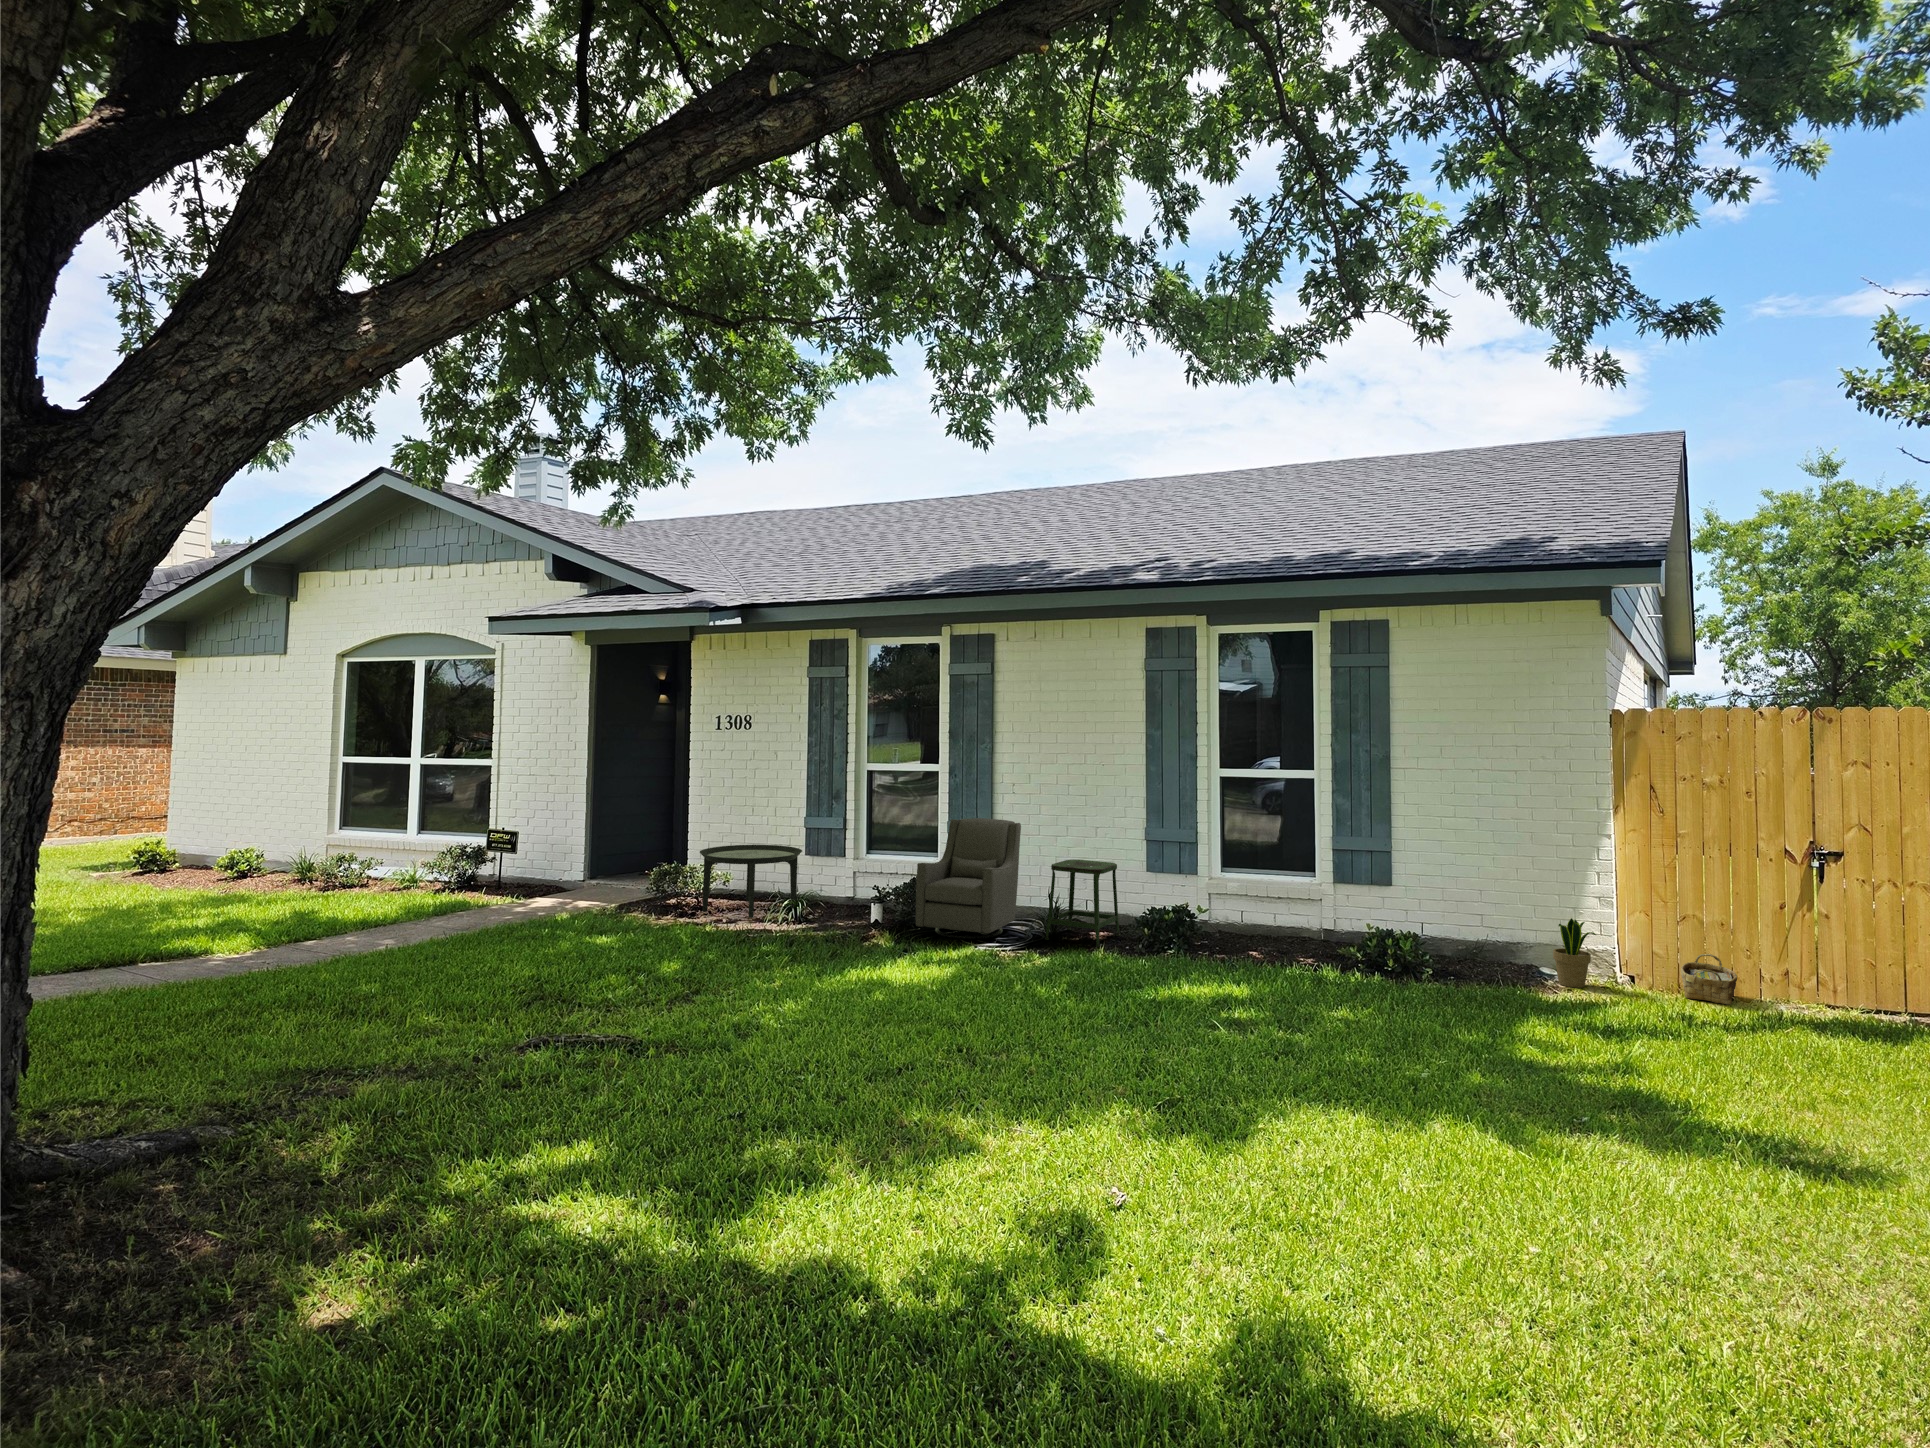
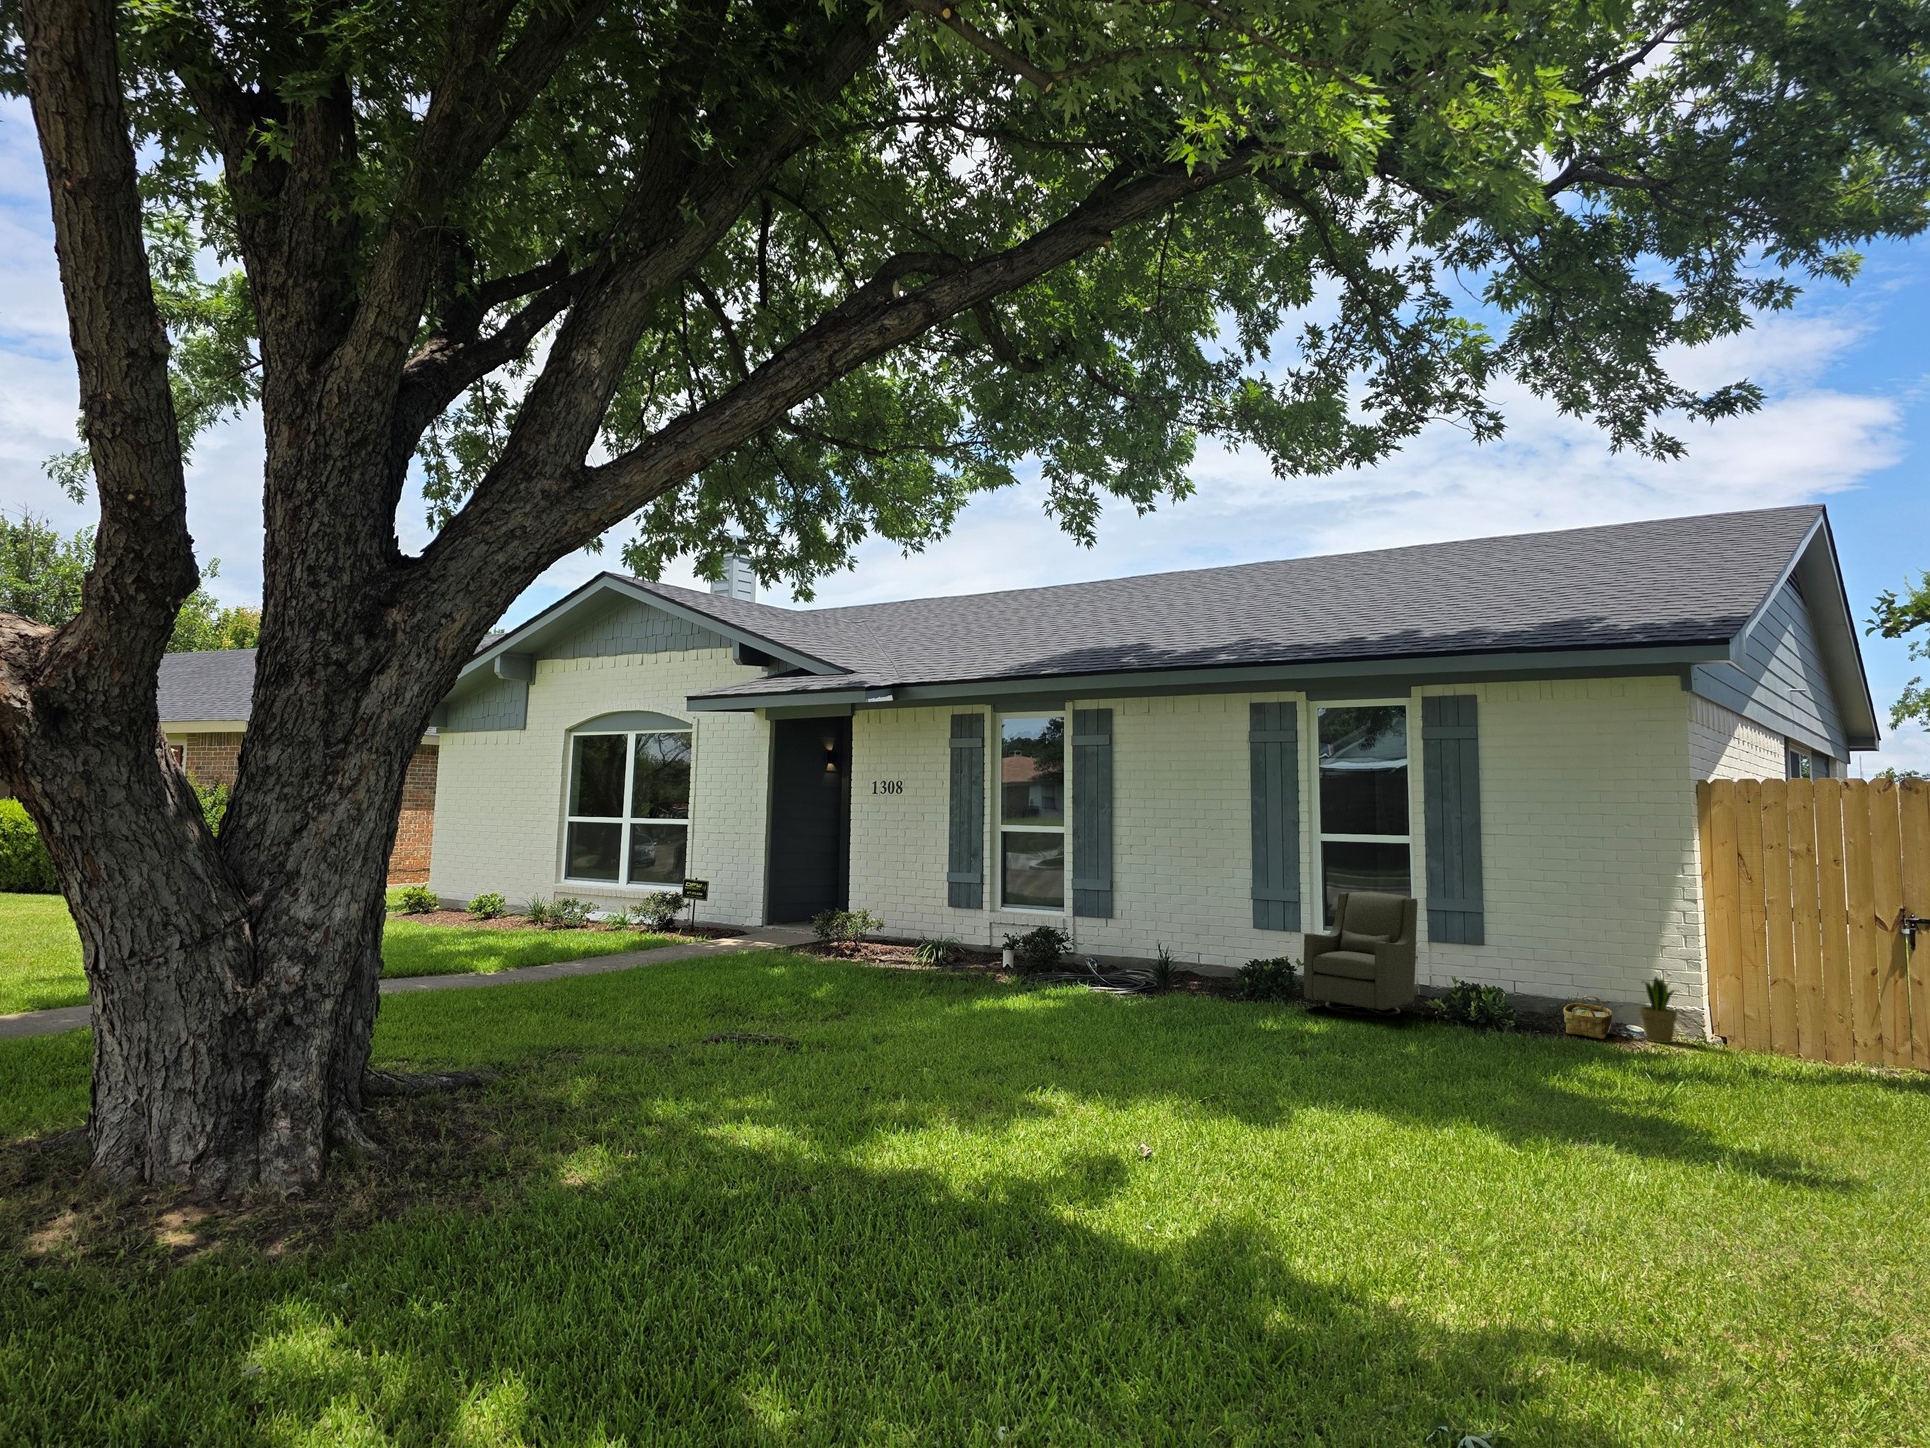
chair: present [916,818,1021,939] -> present [1304,892,1418,1016]
round table: present [700,845,802,918] -> none [857,897,944,959]
stool: present [1045,859,1120,946] -> none [1156,914,1228,992]
woven basket: present [1681,954,1737,1005] -> present [1563,996,1613,1039]

